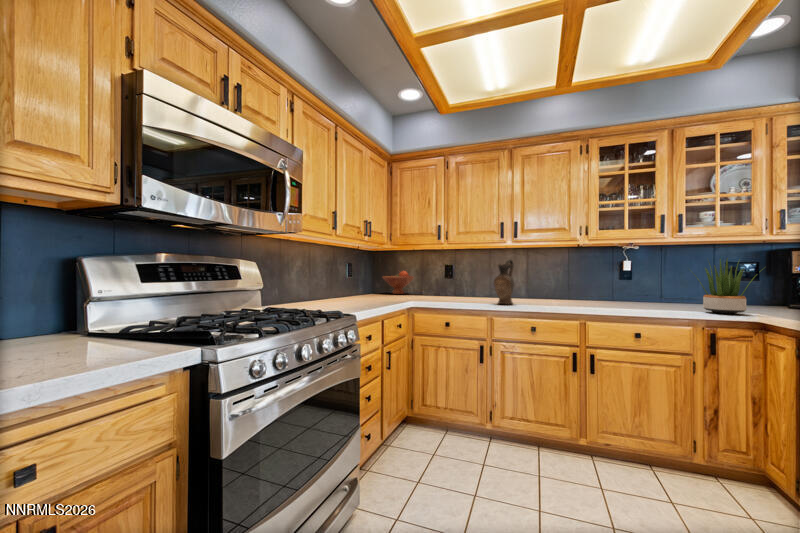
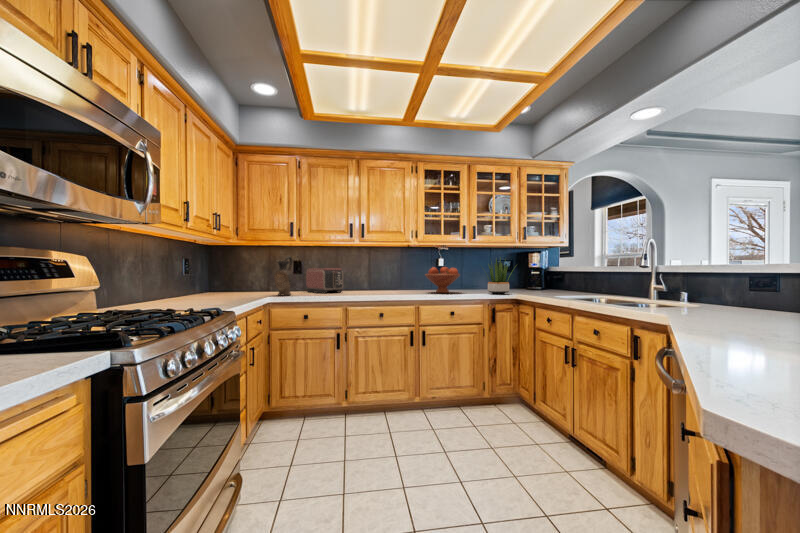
ceramic pitcher: present [494,259,514,304] -> present [274,256,292,295]
fruit bowl: present [382,271,414,294] -> present [425,267,460,293]
toaster: none [455,272,493,299] -> present [306,268,343,293]

